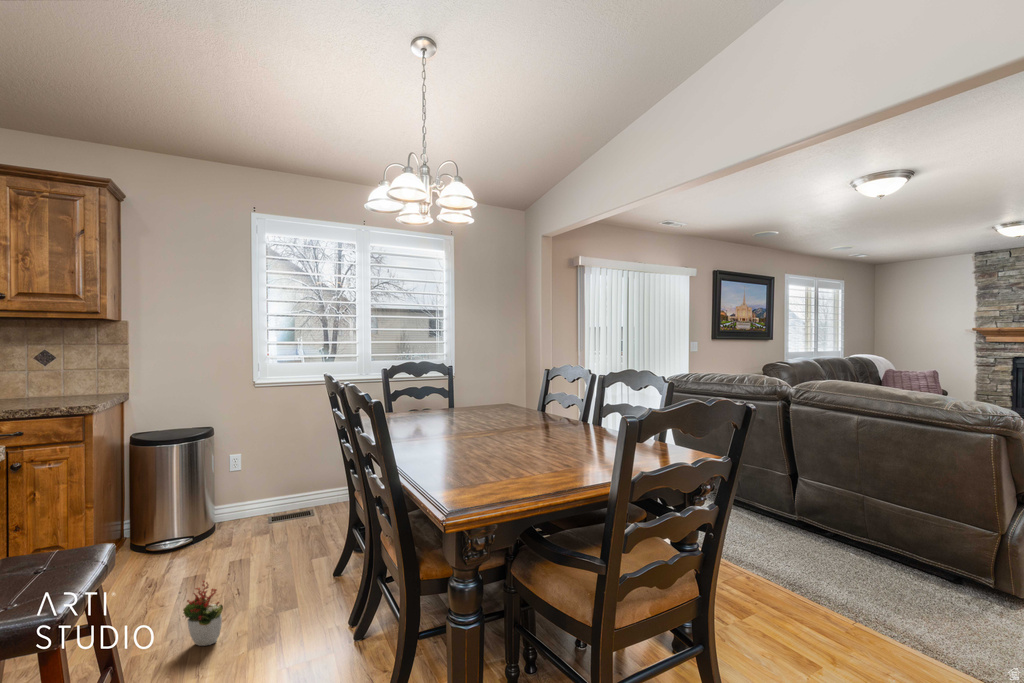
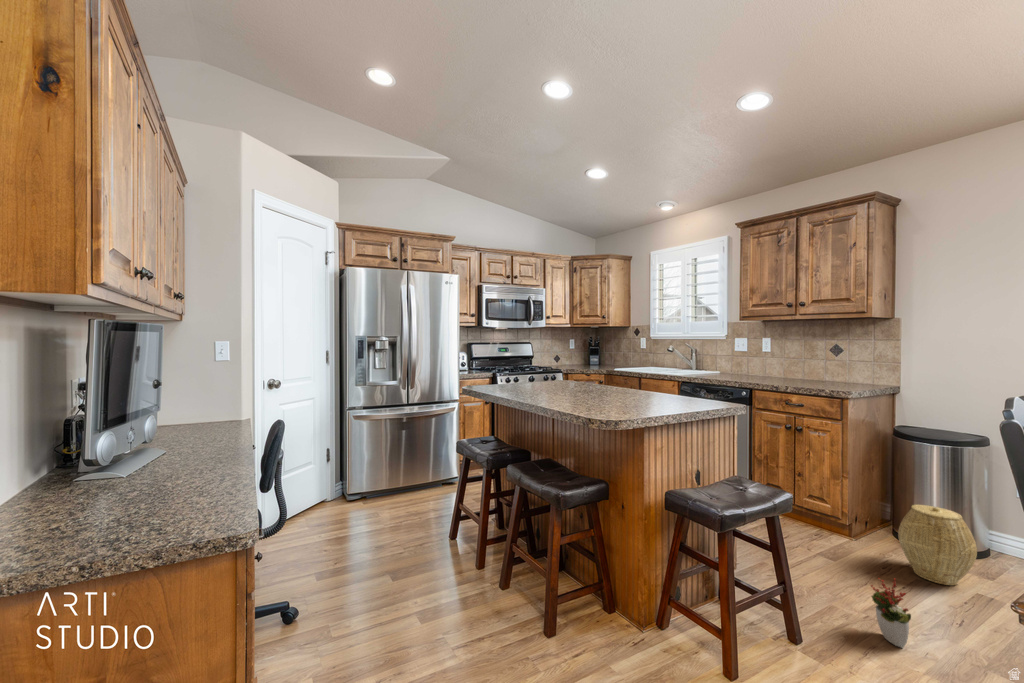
woven basket: none [160,499,224,574] -> present [898,505,977,585]

